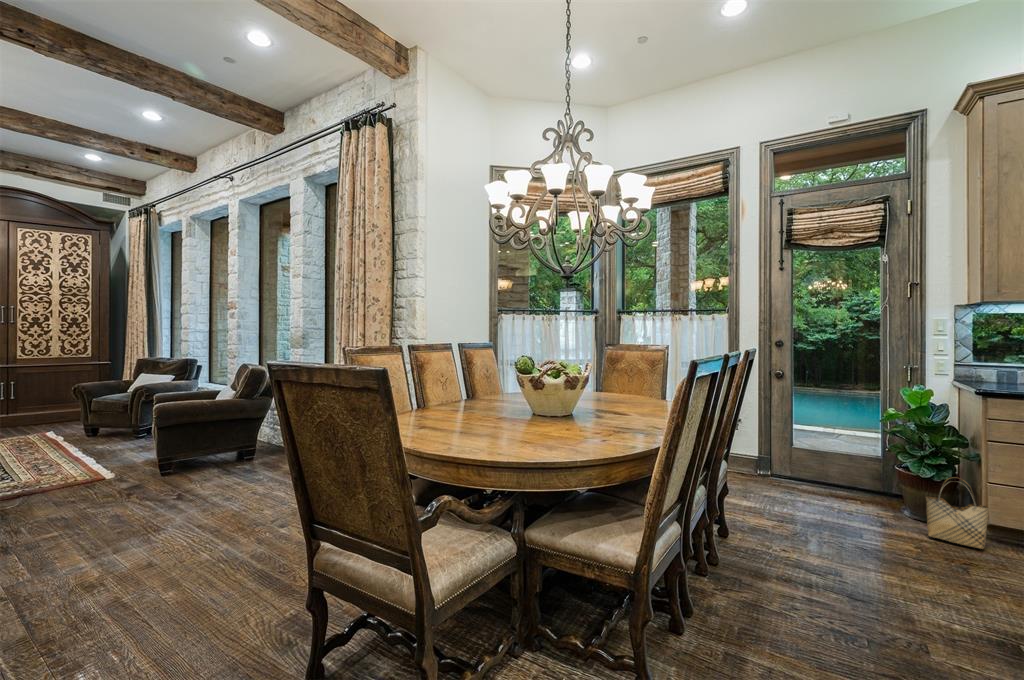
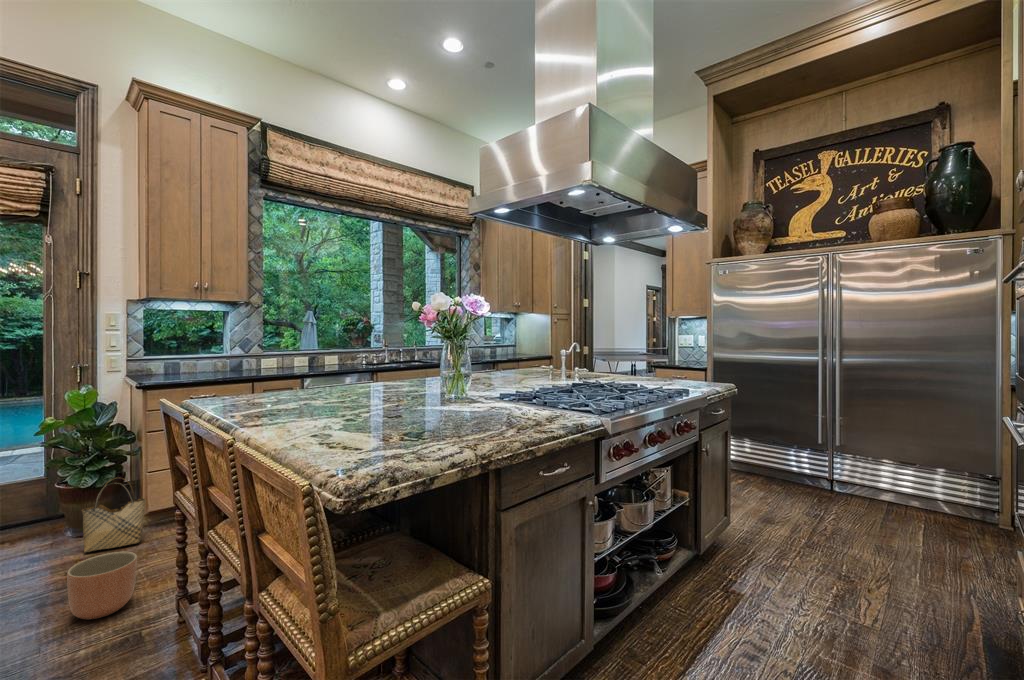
planter: none [935,543,1002,604] -> present [67,552,137,619]

